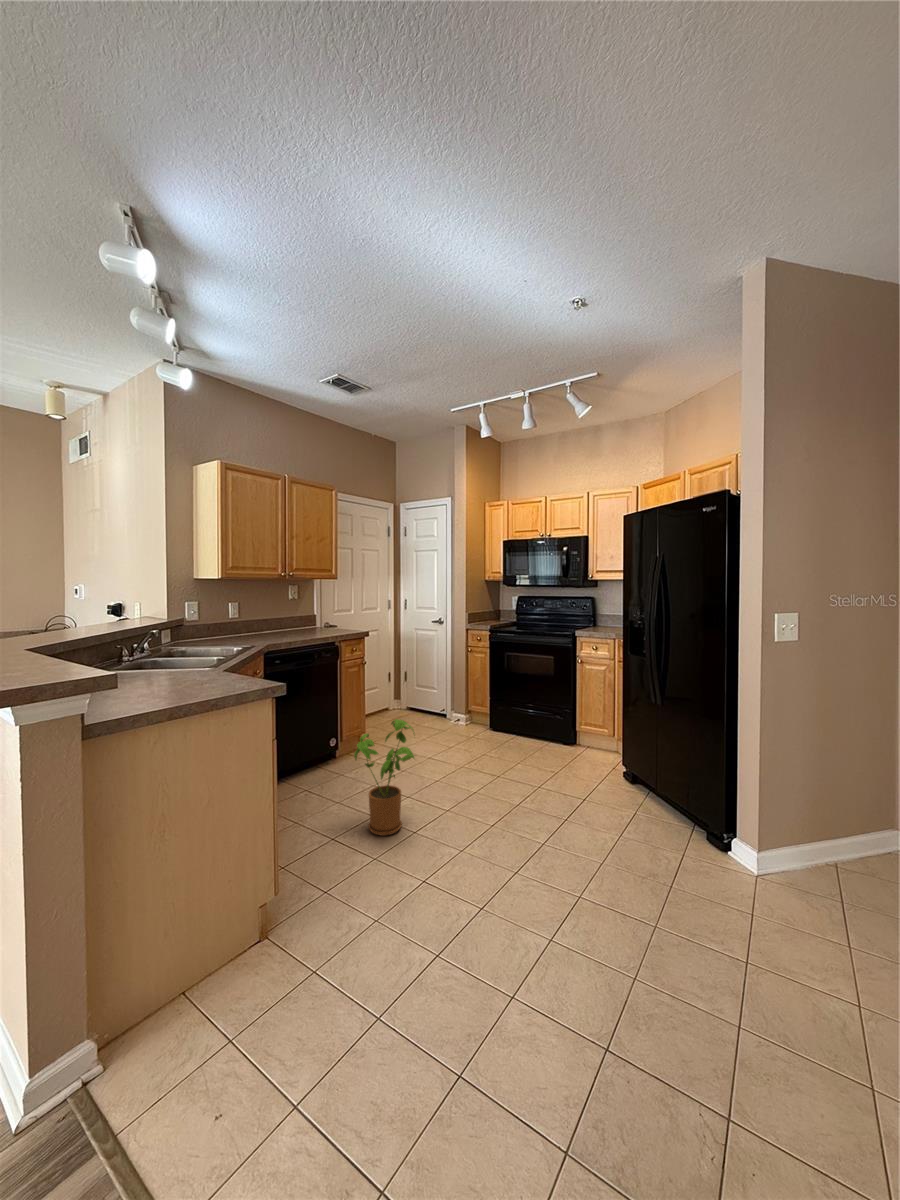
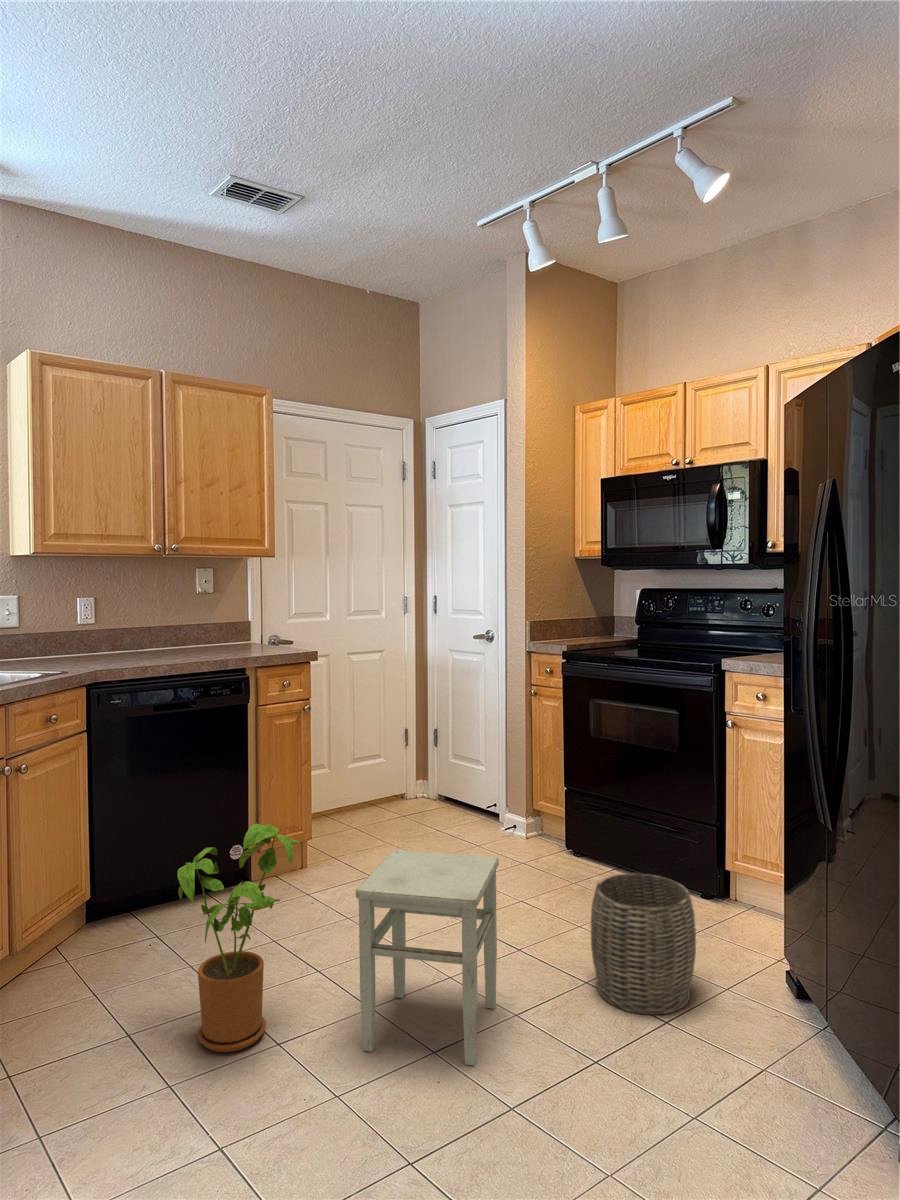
stool: none [451,728,512,826] -> present [356,850,499,1066]
woven basket: none [539,733,588,795] -> present [591,873,696,1015]

